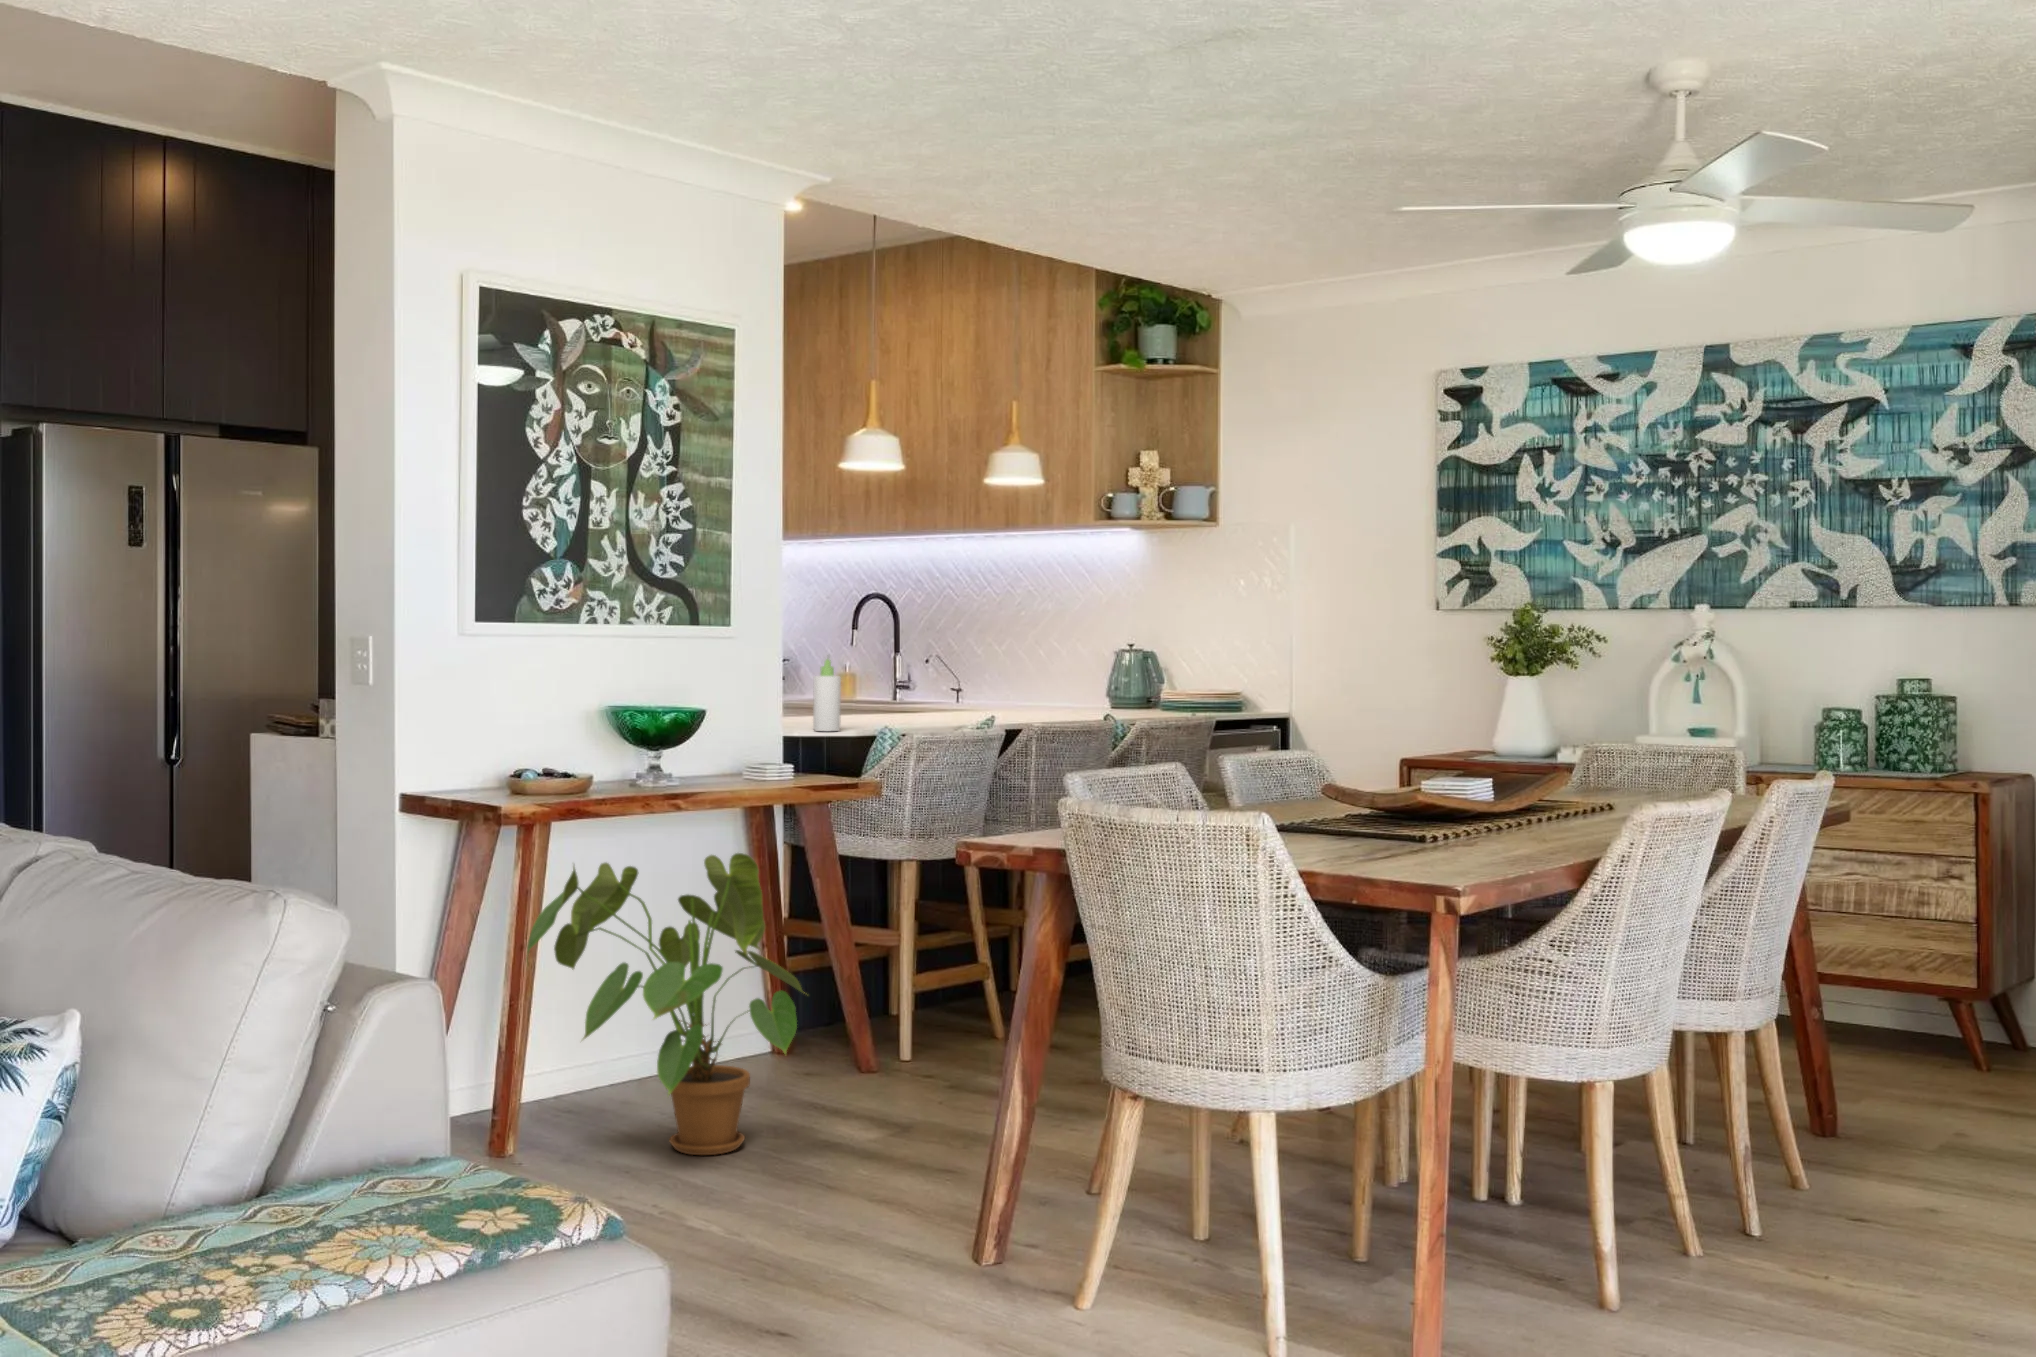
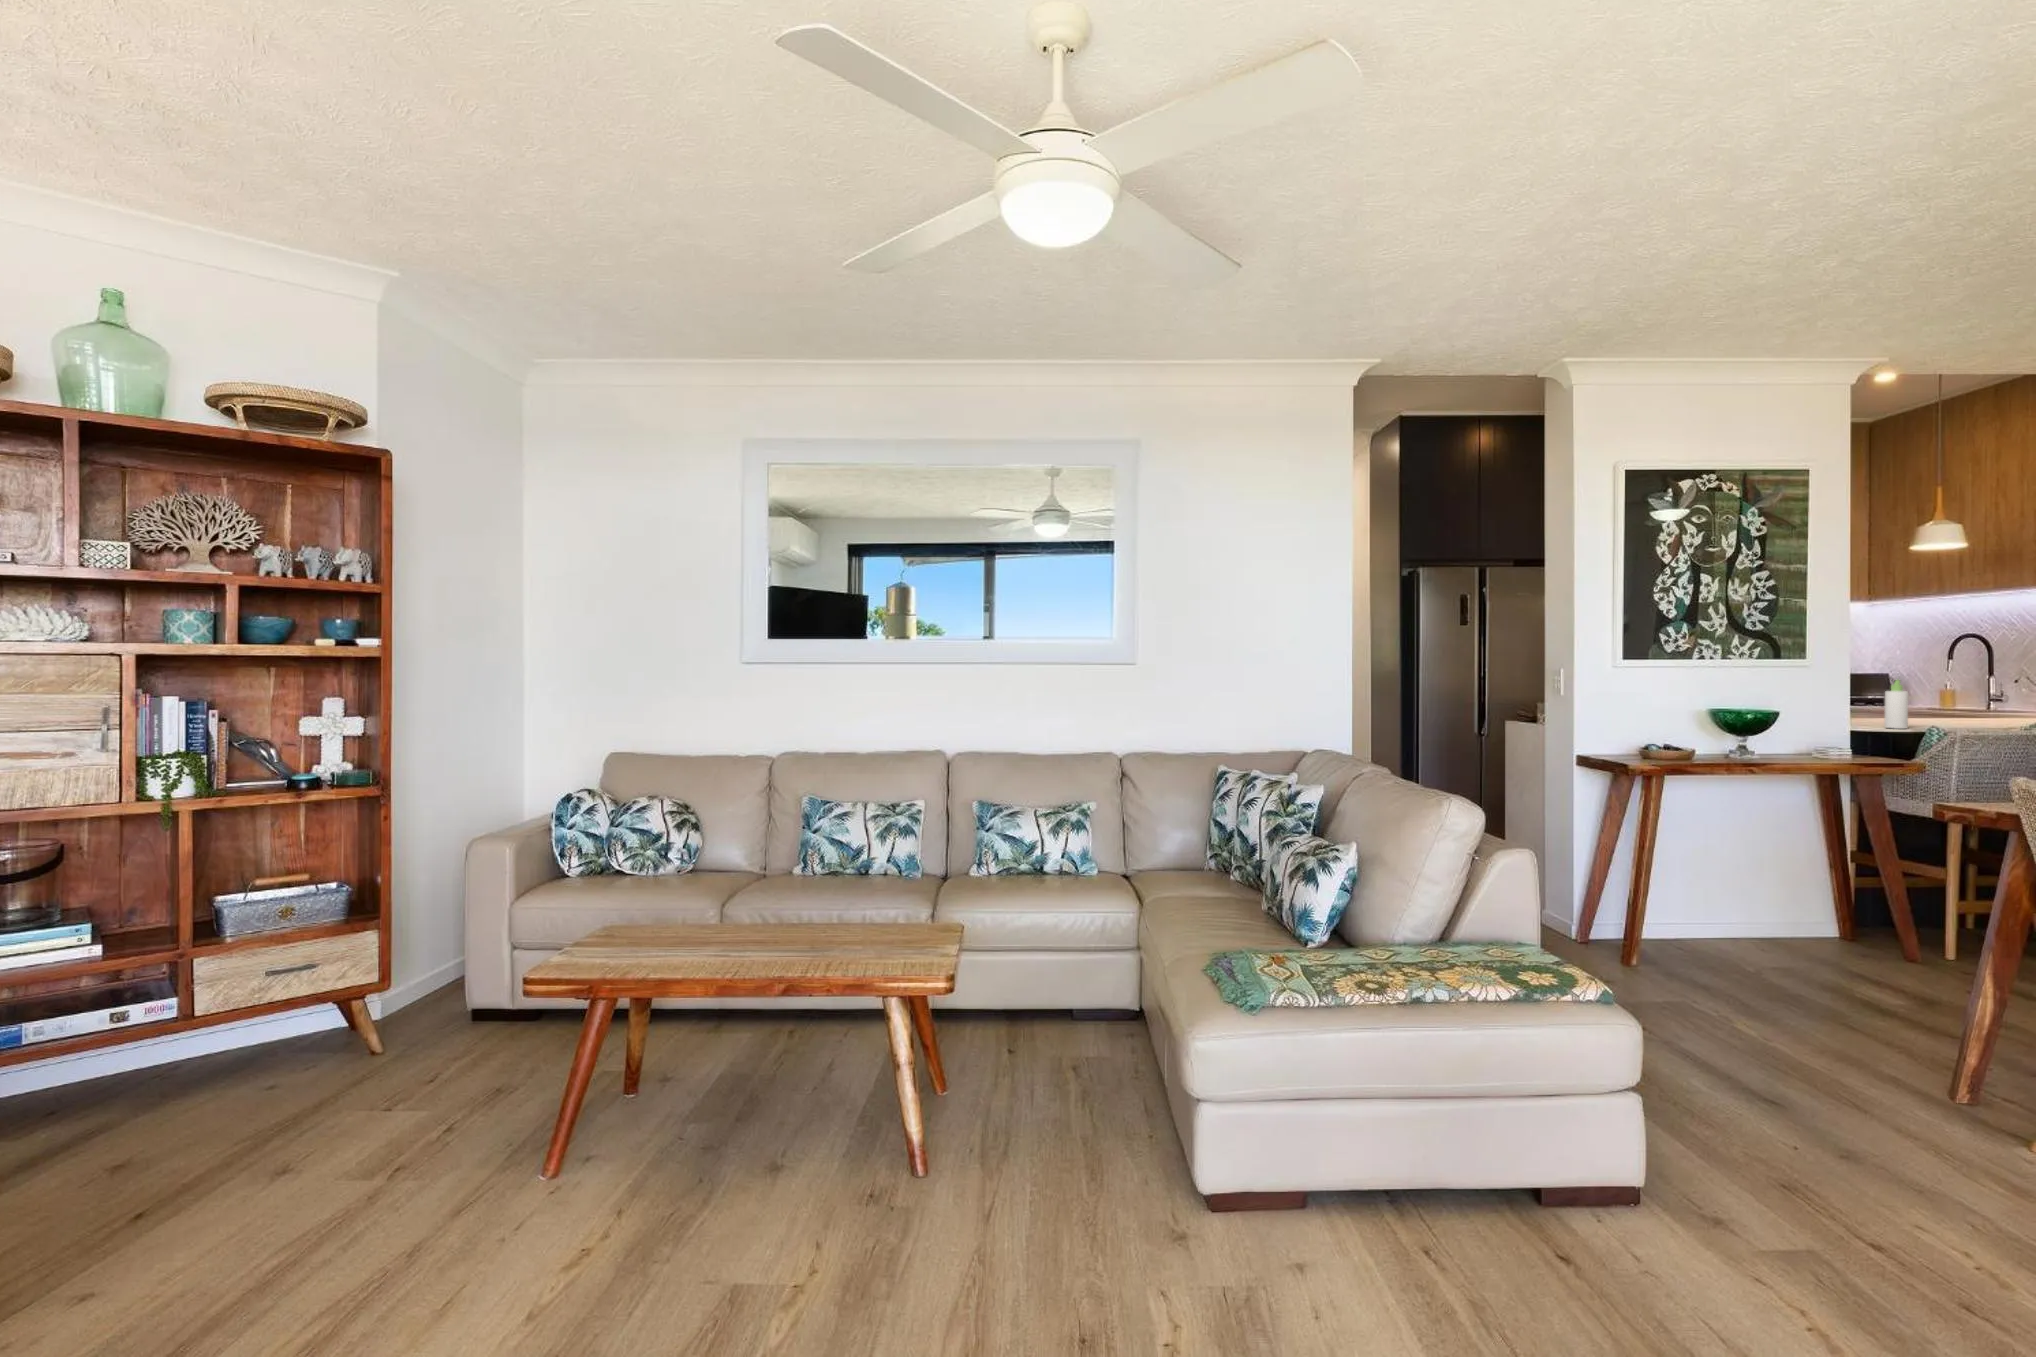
house plant: present [526,853,803,1155] -> none [1641,801,1846,991]

